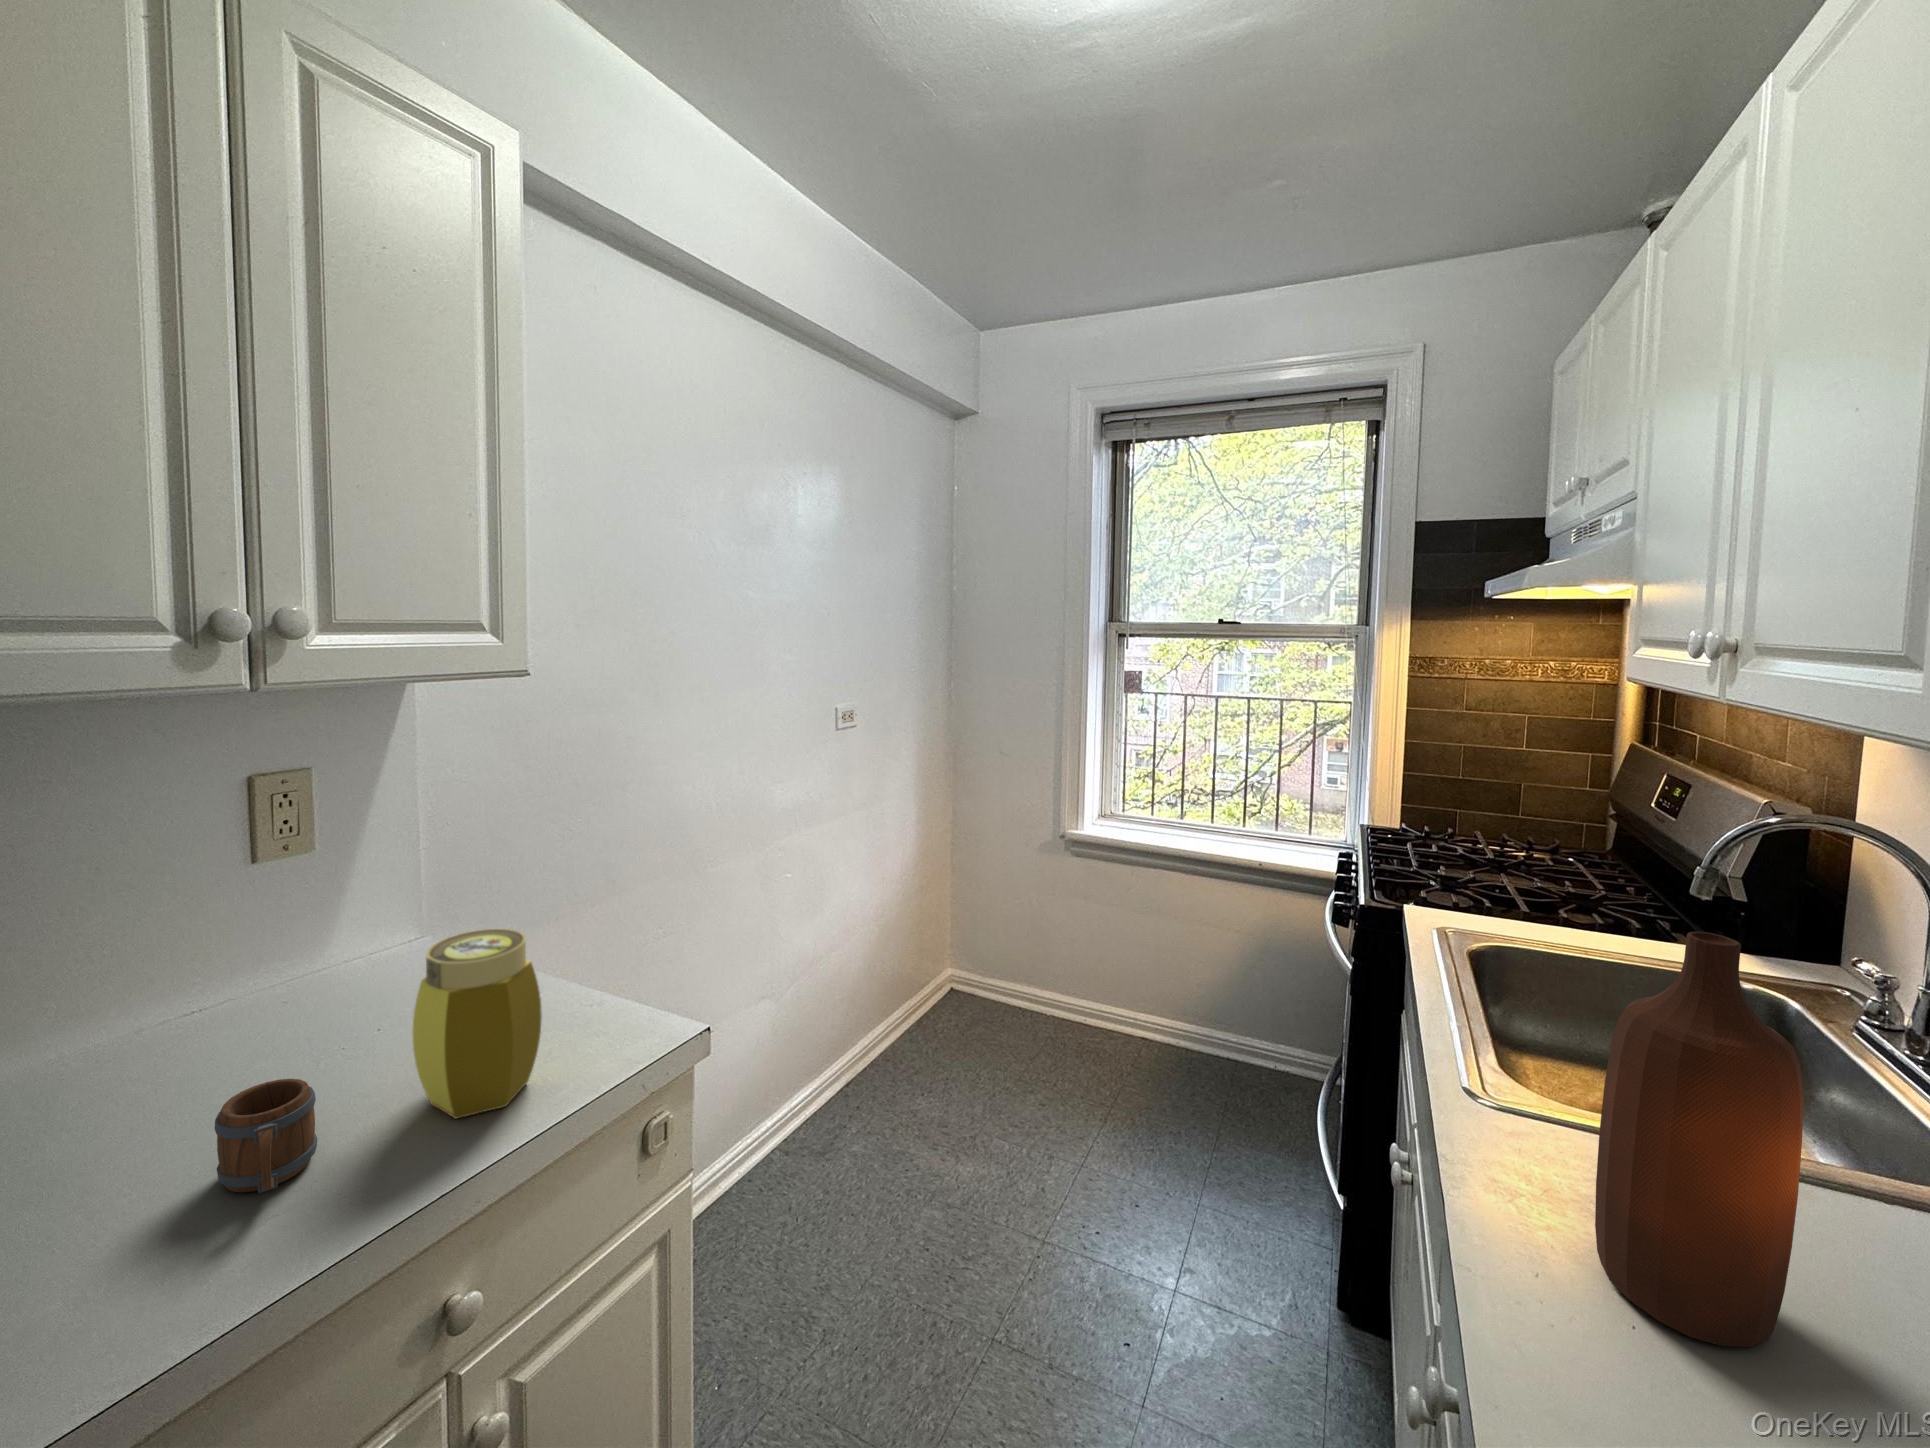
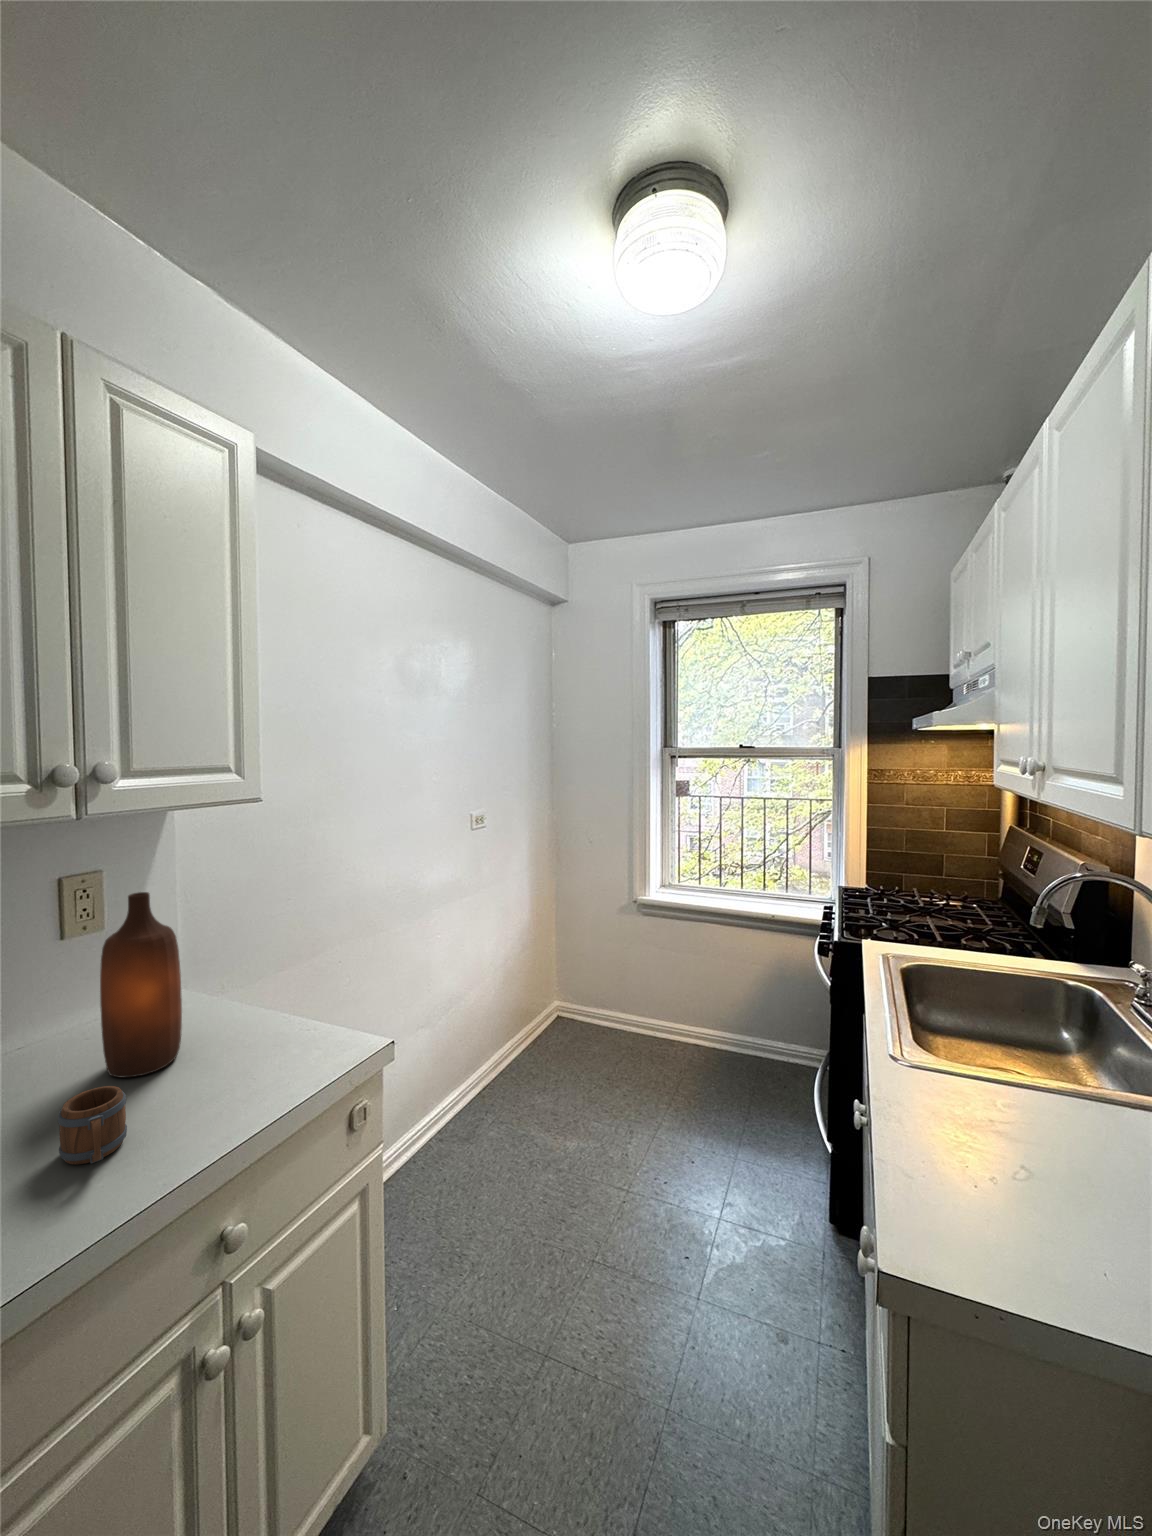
jar: present [413,929,542,1118] -> none [190,978,279,1110]
bottle: present [1595,932,1803,1347] -> present [100,892,182,1078]

